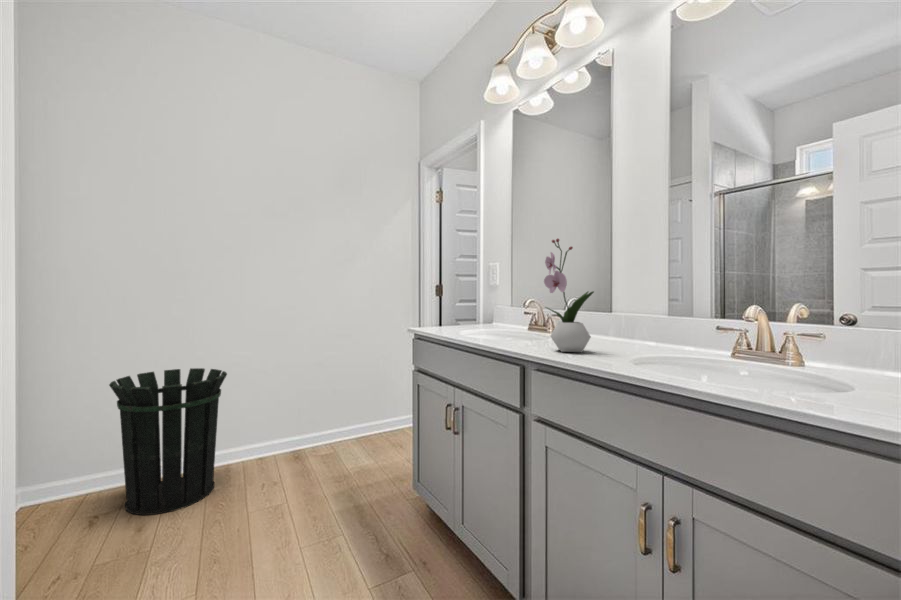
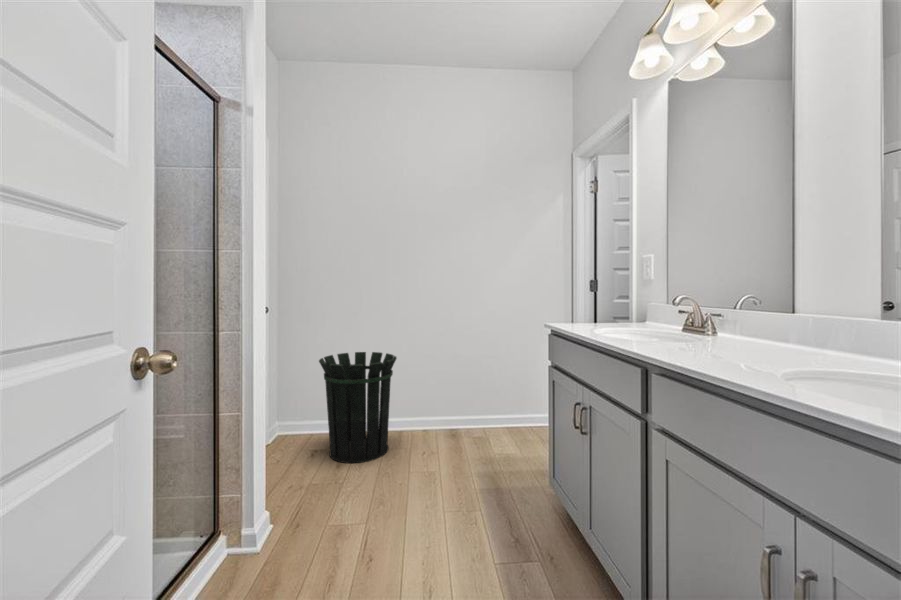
flower arrangement: present [544,239,594,352] -> none [674,229,736,360]

